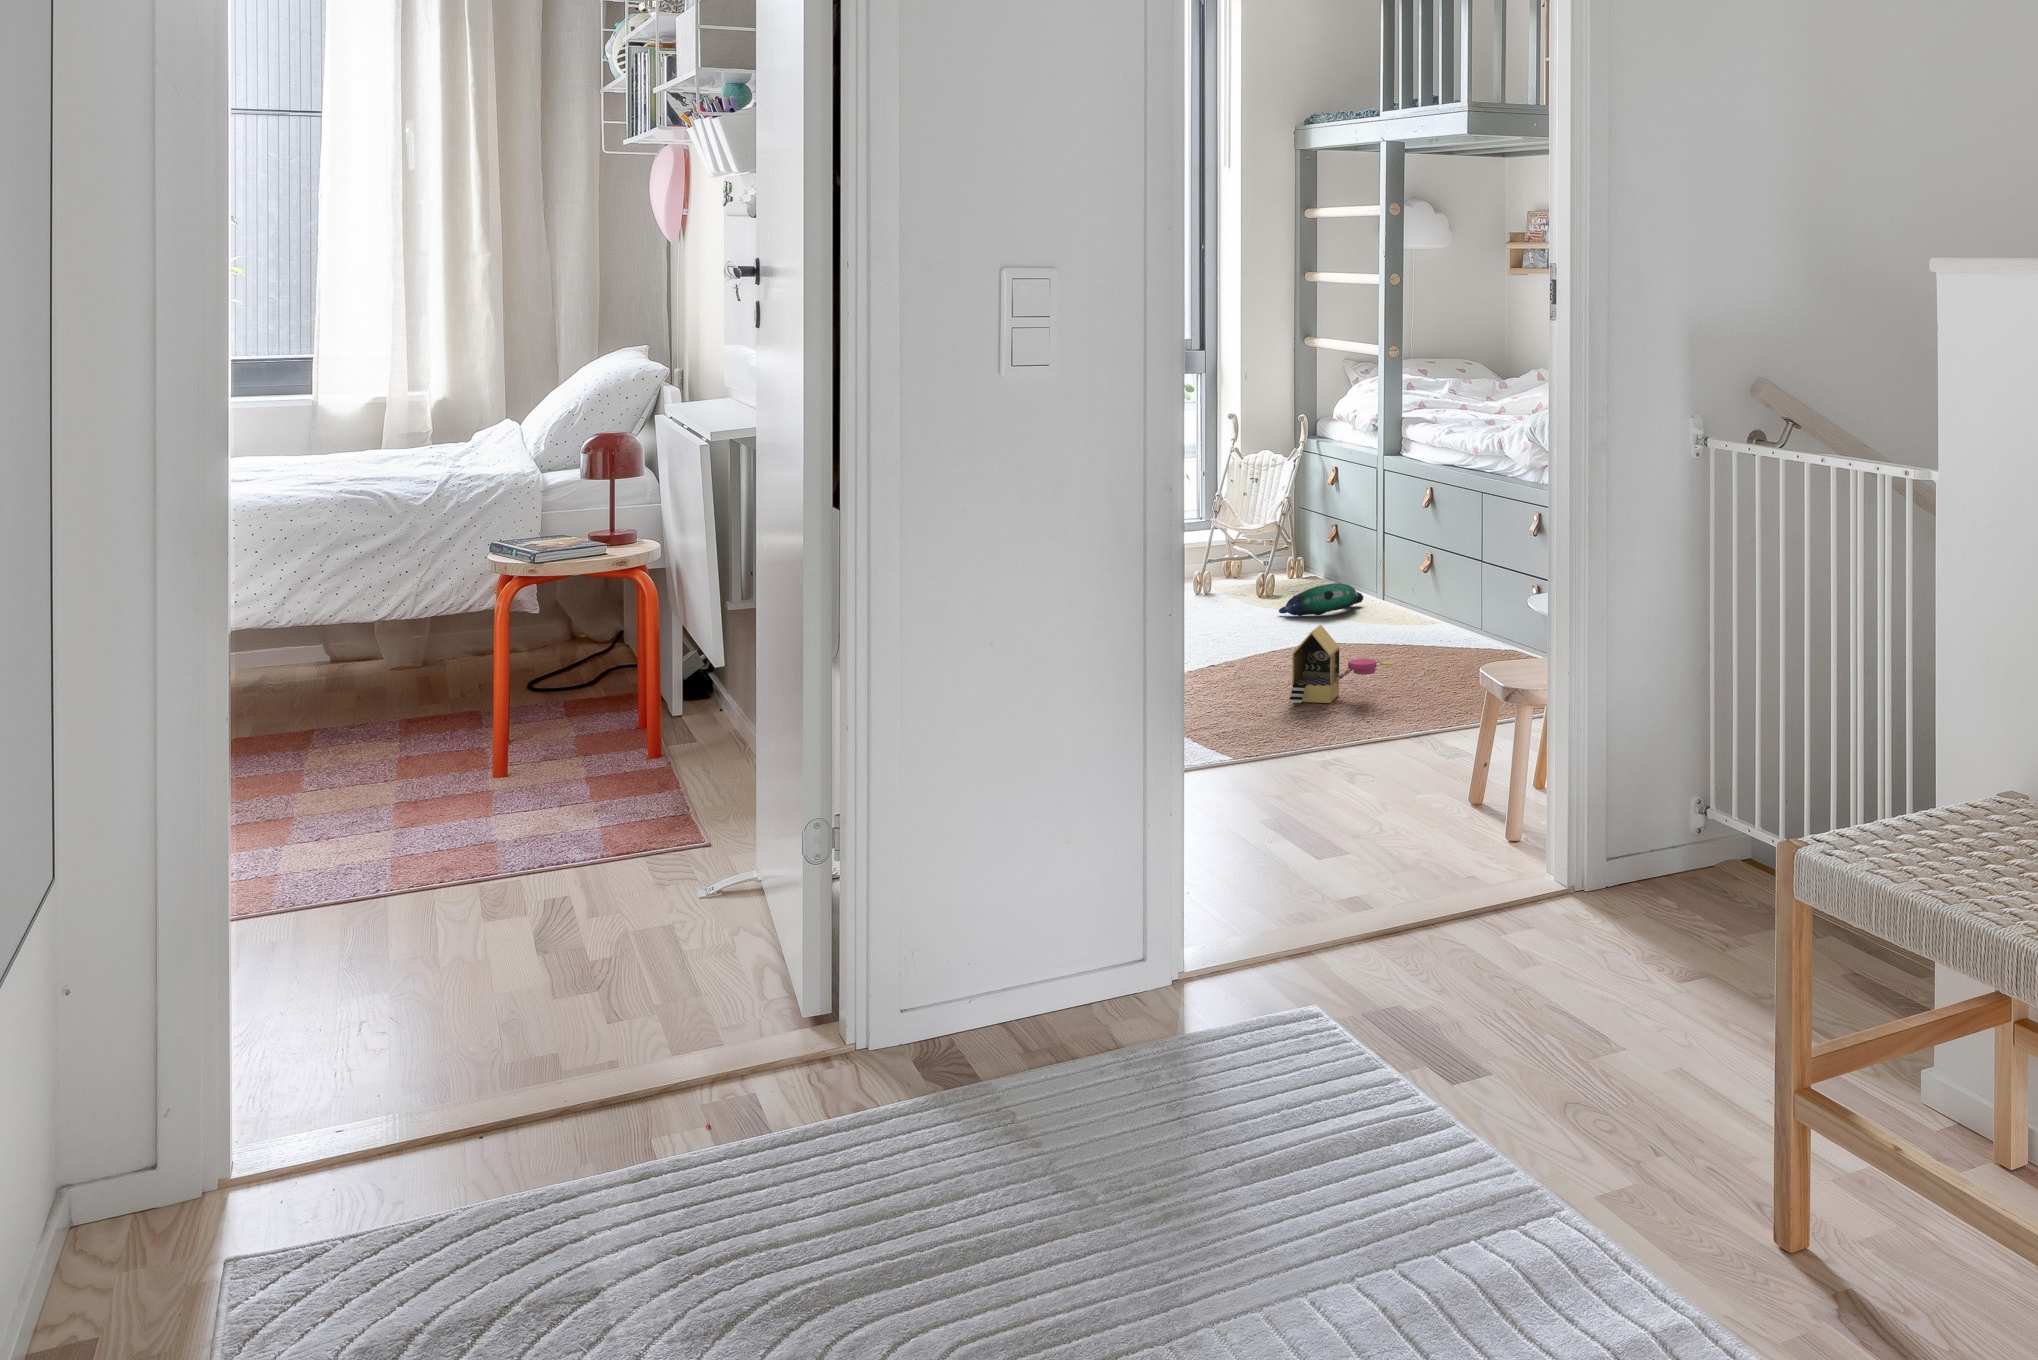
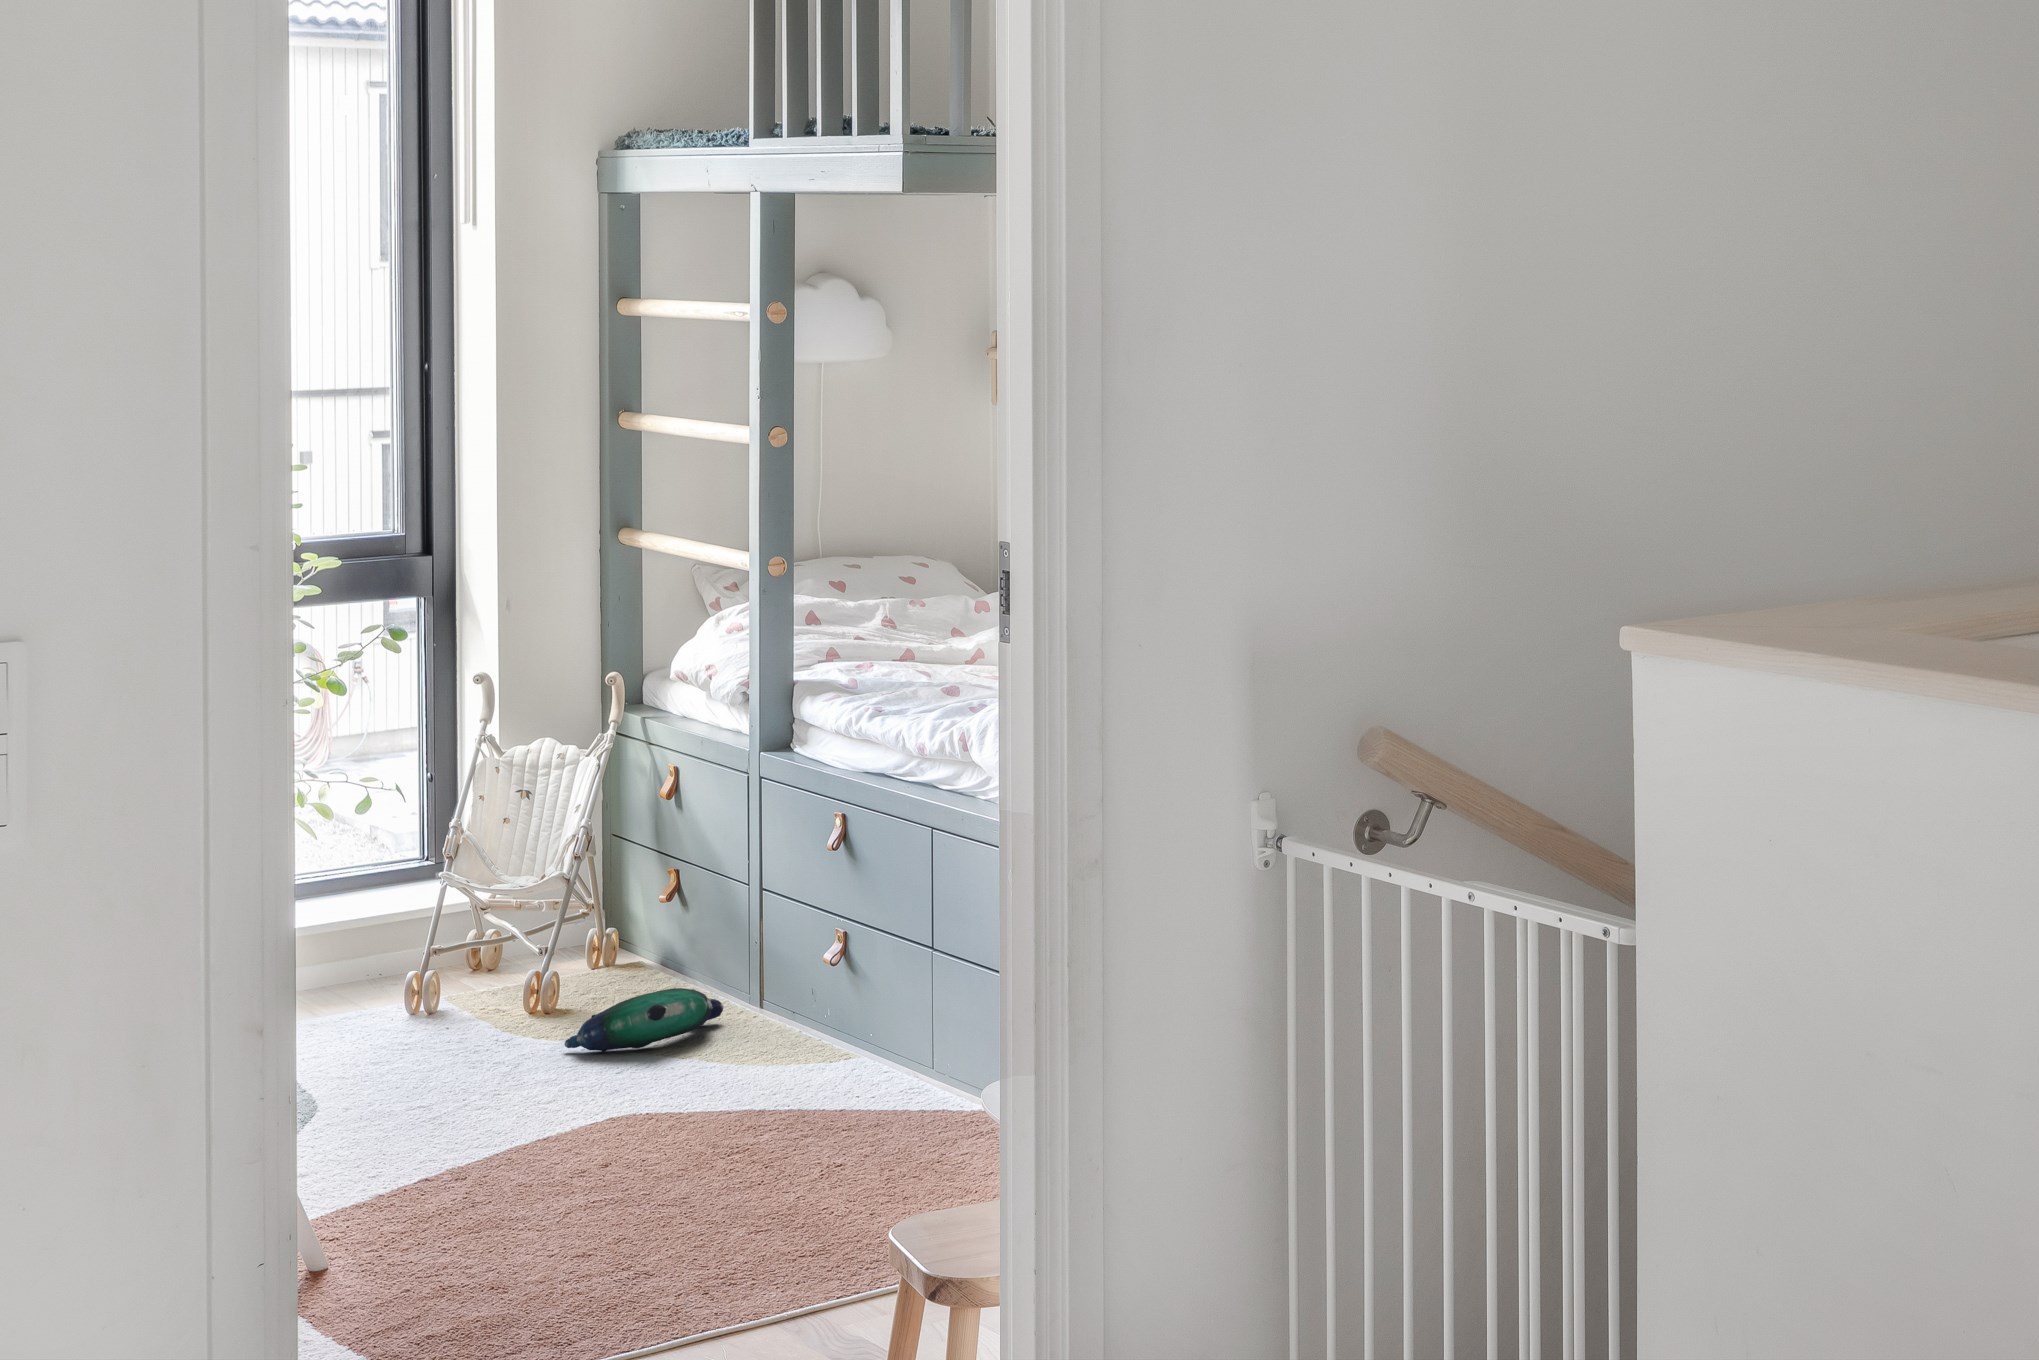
toy house: present [1289,625,1395,703] -> none [568,1104,765,1253]

